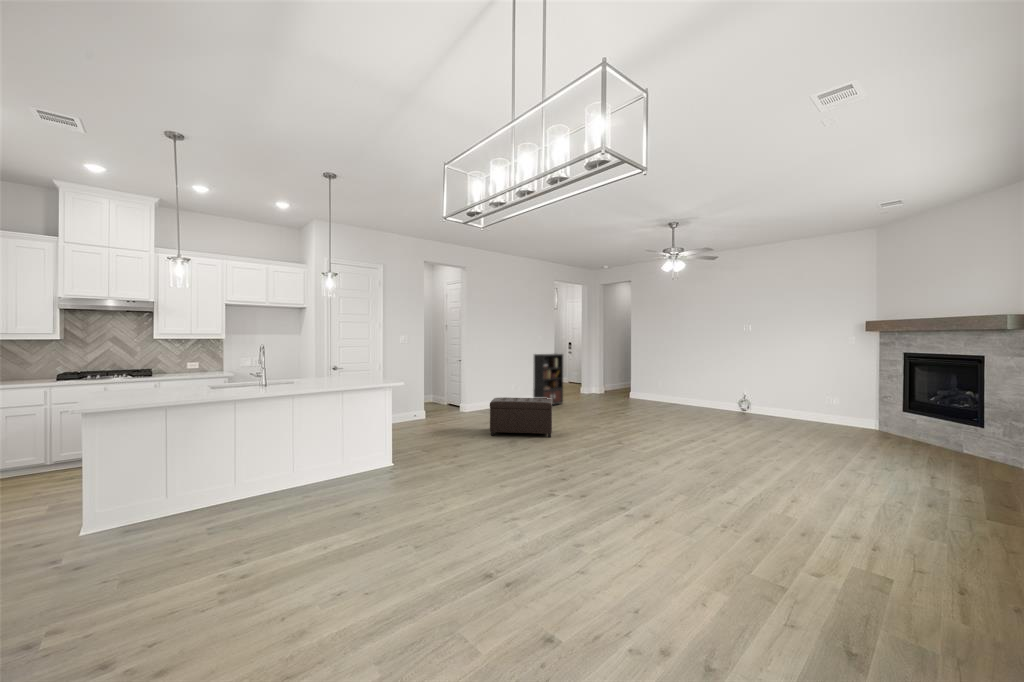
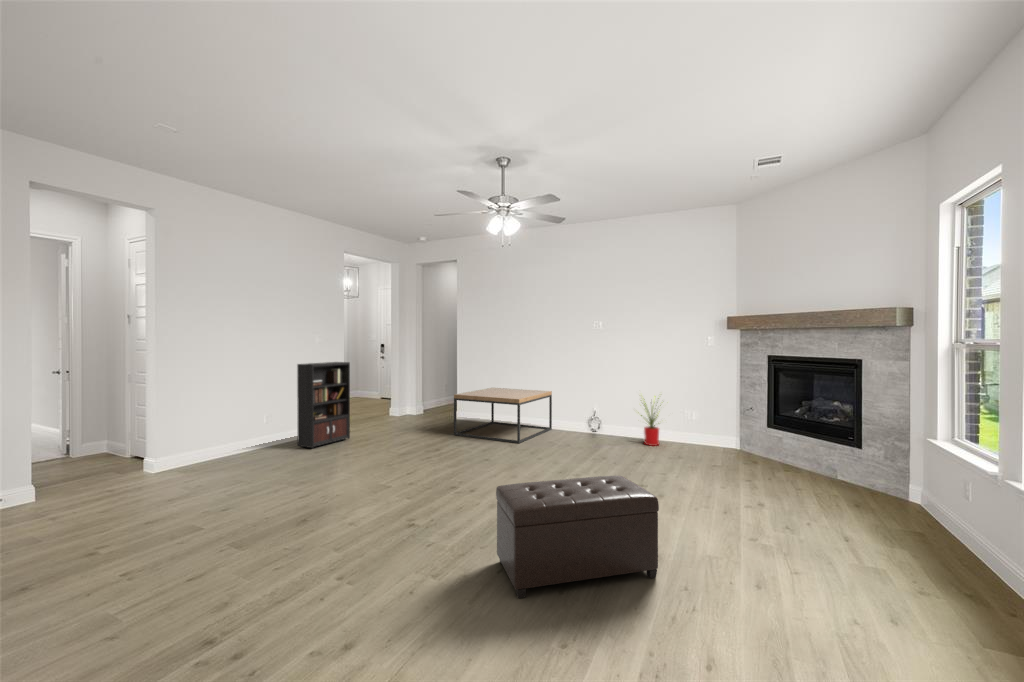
coffee table: none [633,375,709,414] -> present [454,388,552,443]
house plant: none [776,379,814,422] -> present [641,398,661,446]
ottoman: present [490,397,552,437] -> present [496,476,659,598]

